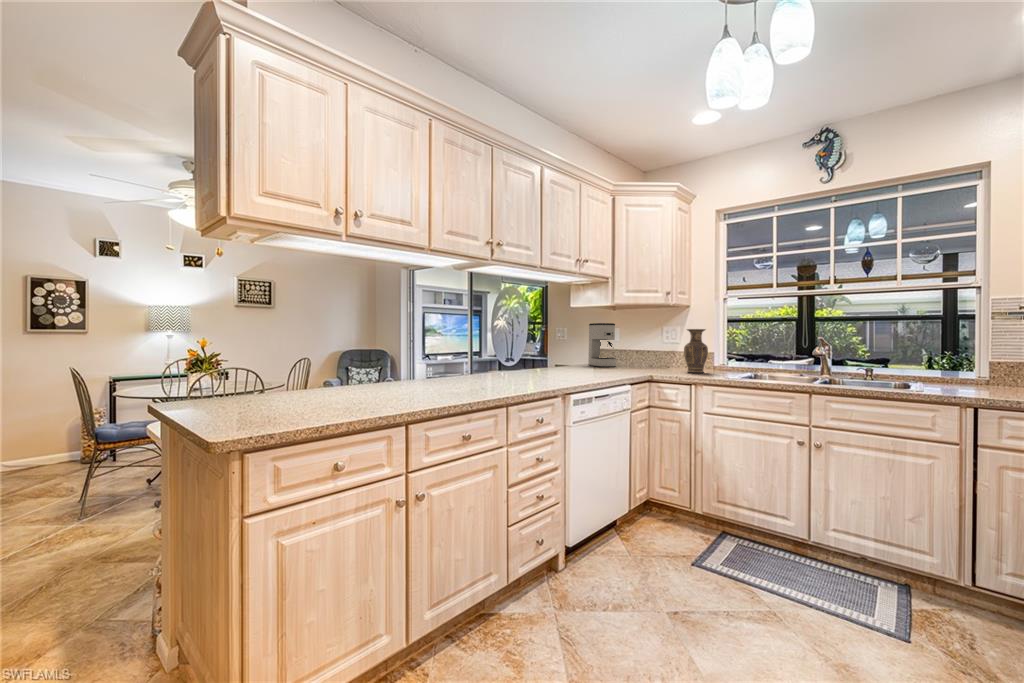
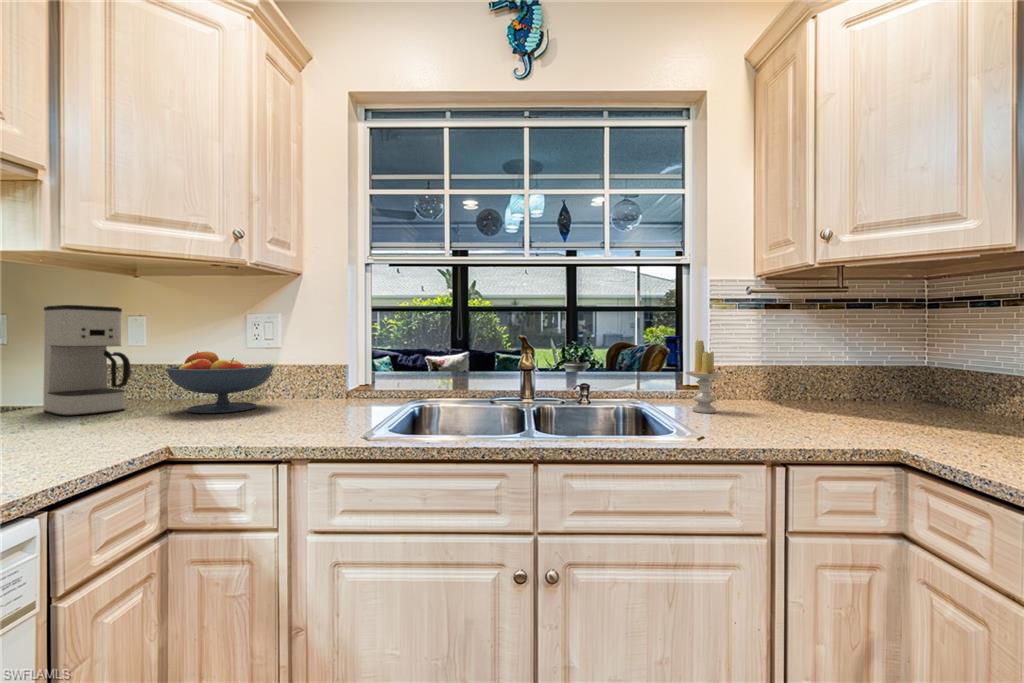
vase: present [684,329,708,373] -> none [277,321,331,420]
candle: none [950,338,985,387] -> present [686,340,724,413]
fruit bowl: none [634,342,678,369] -> present [166,351,274,413]

